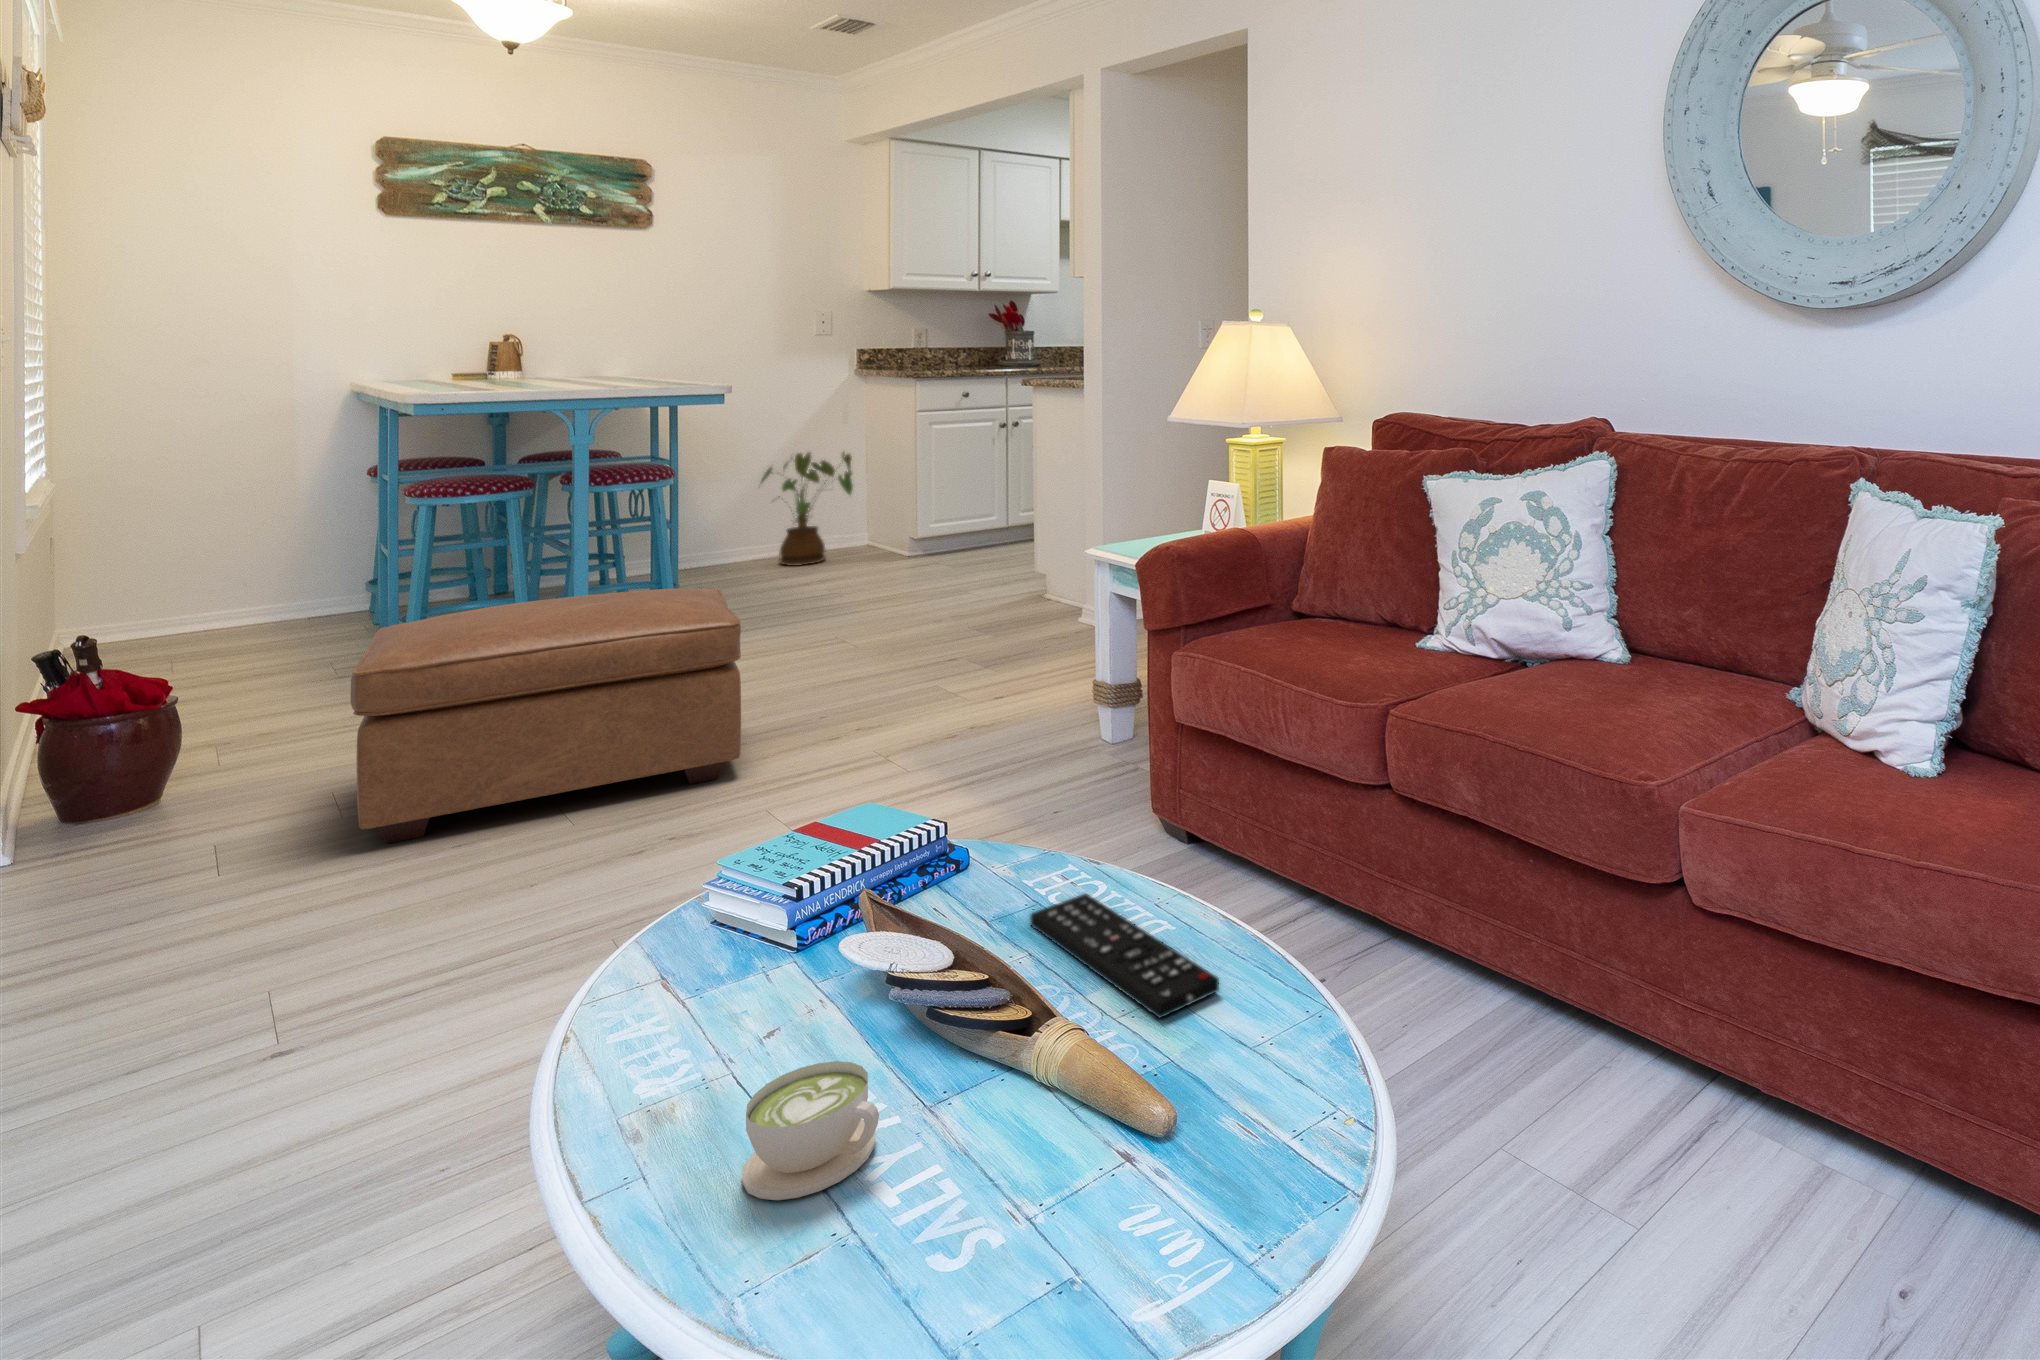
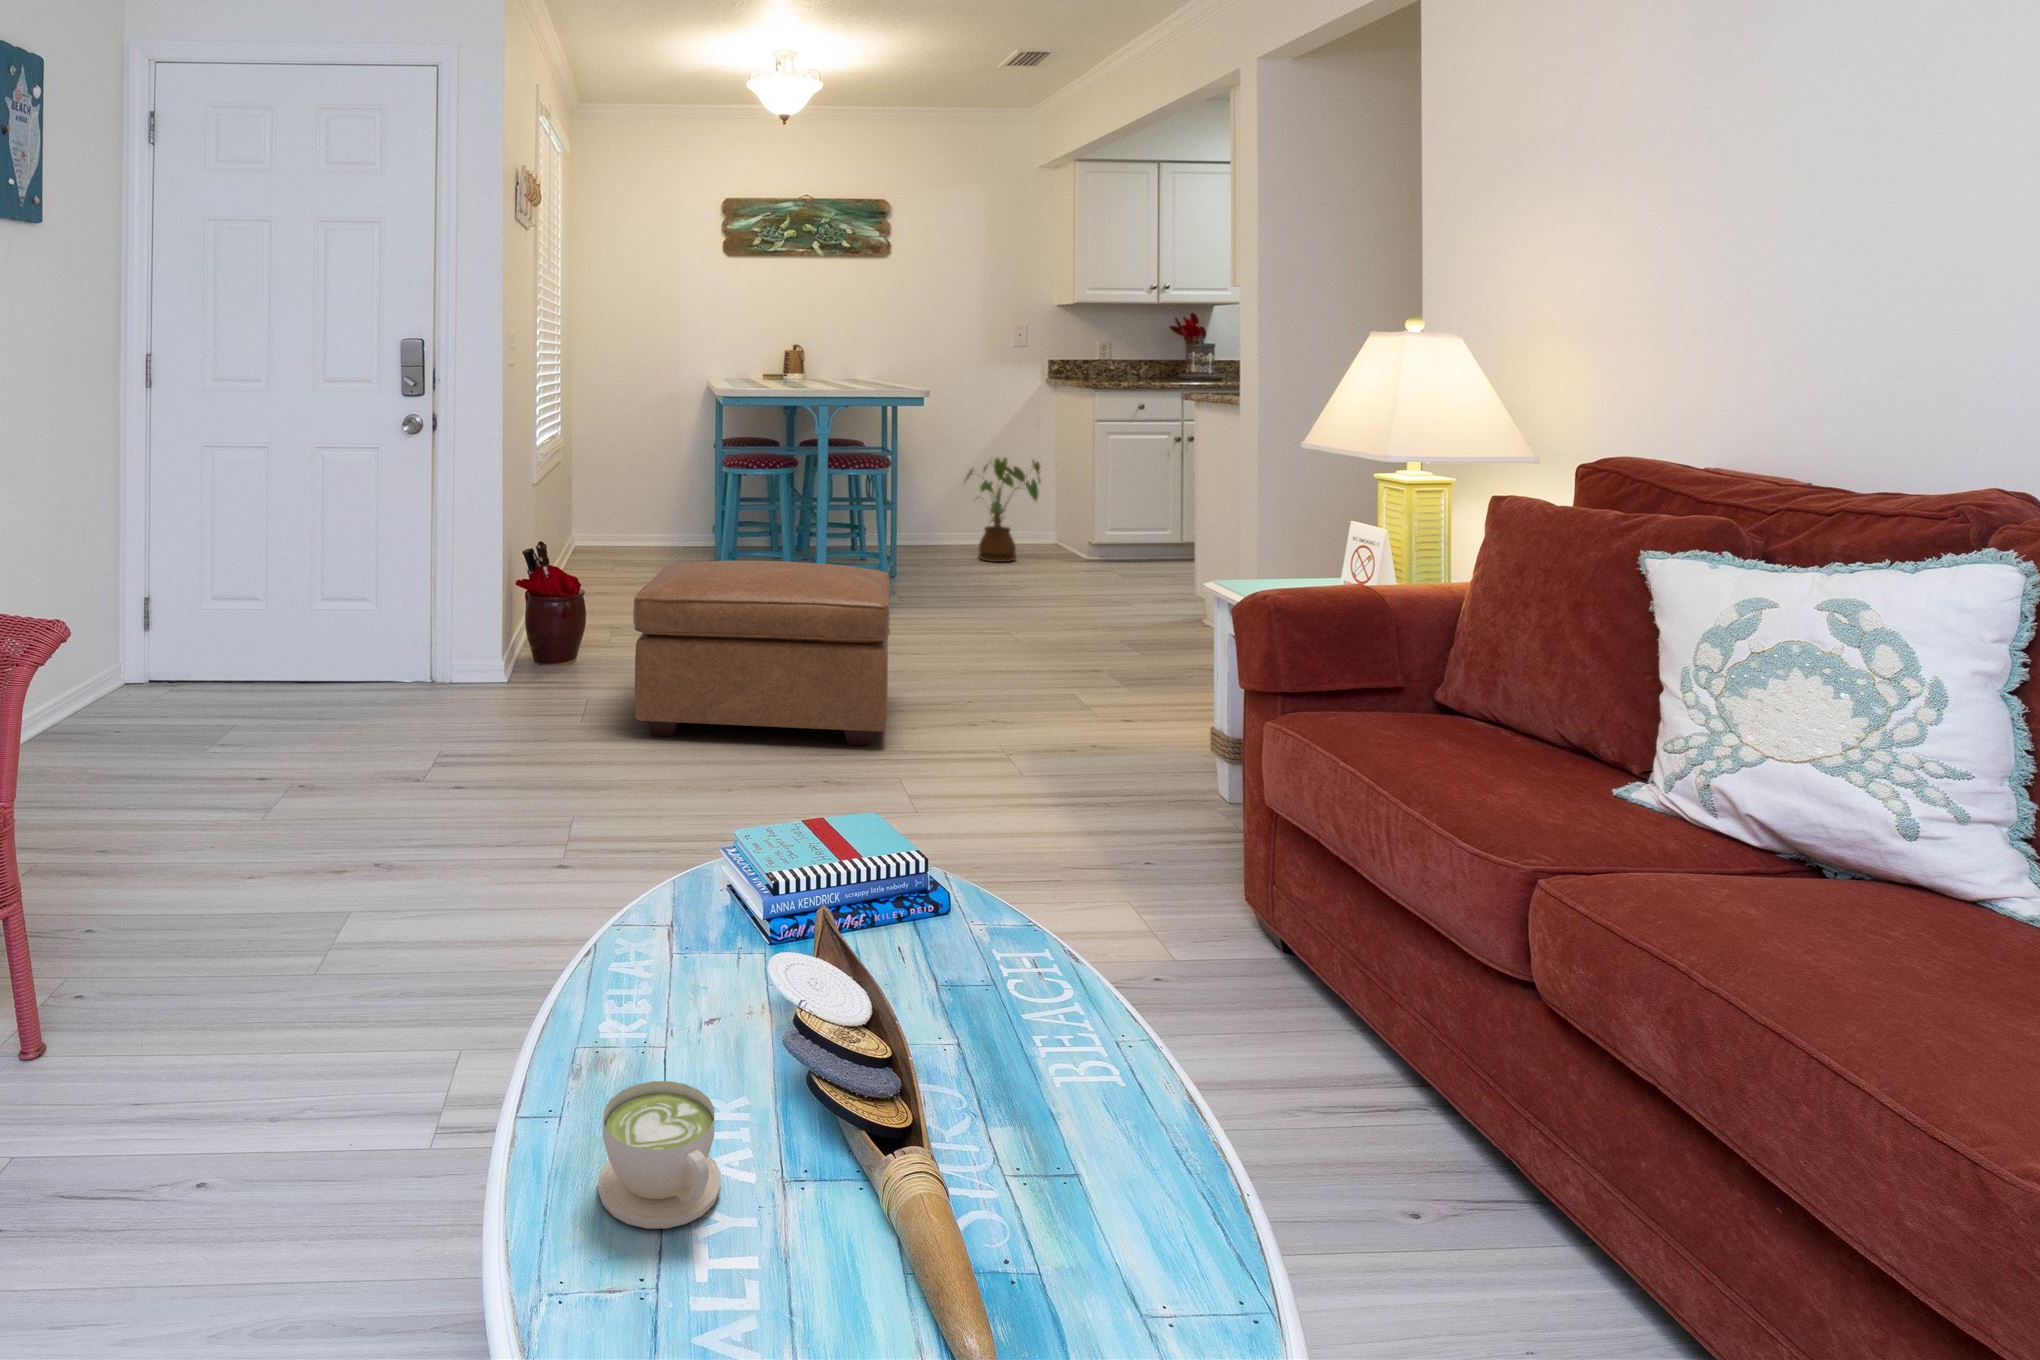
remote control: present [1030,894,1219,1018] -> none [977,994,1147,1204]

